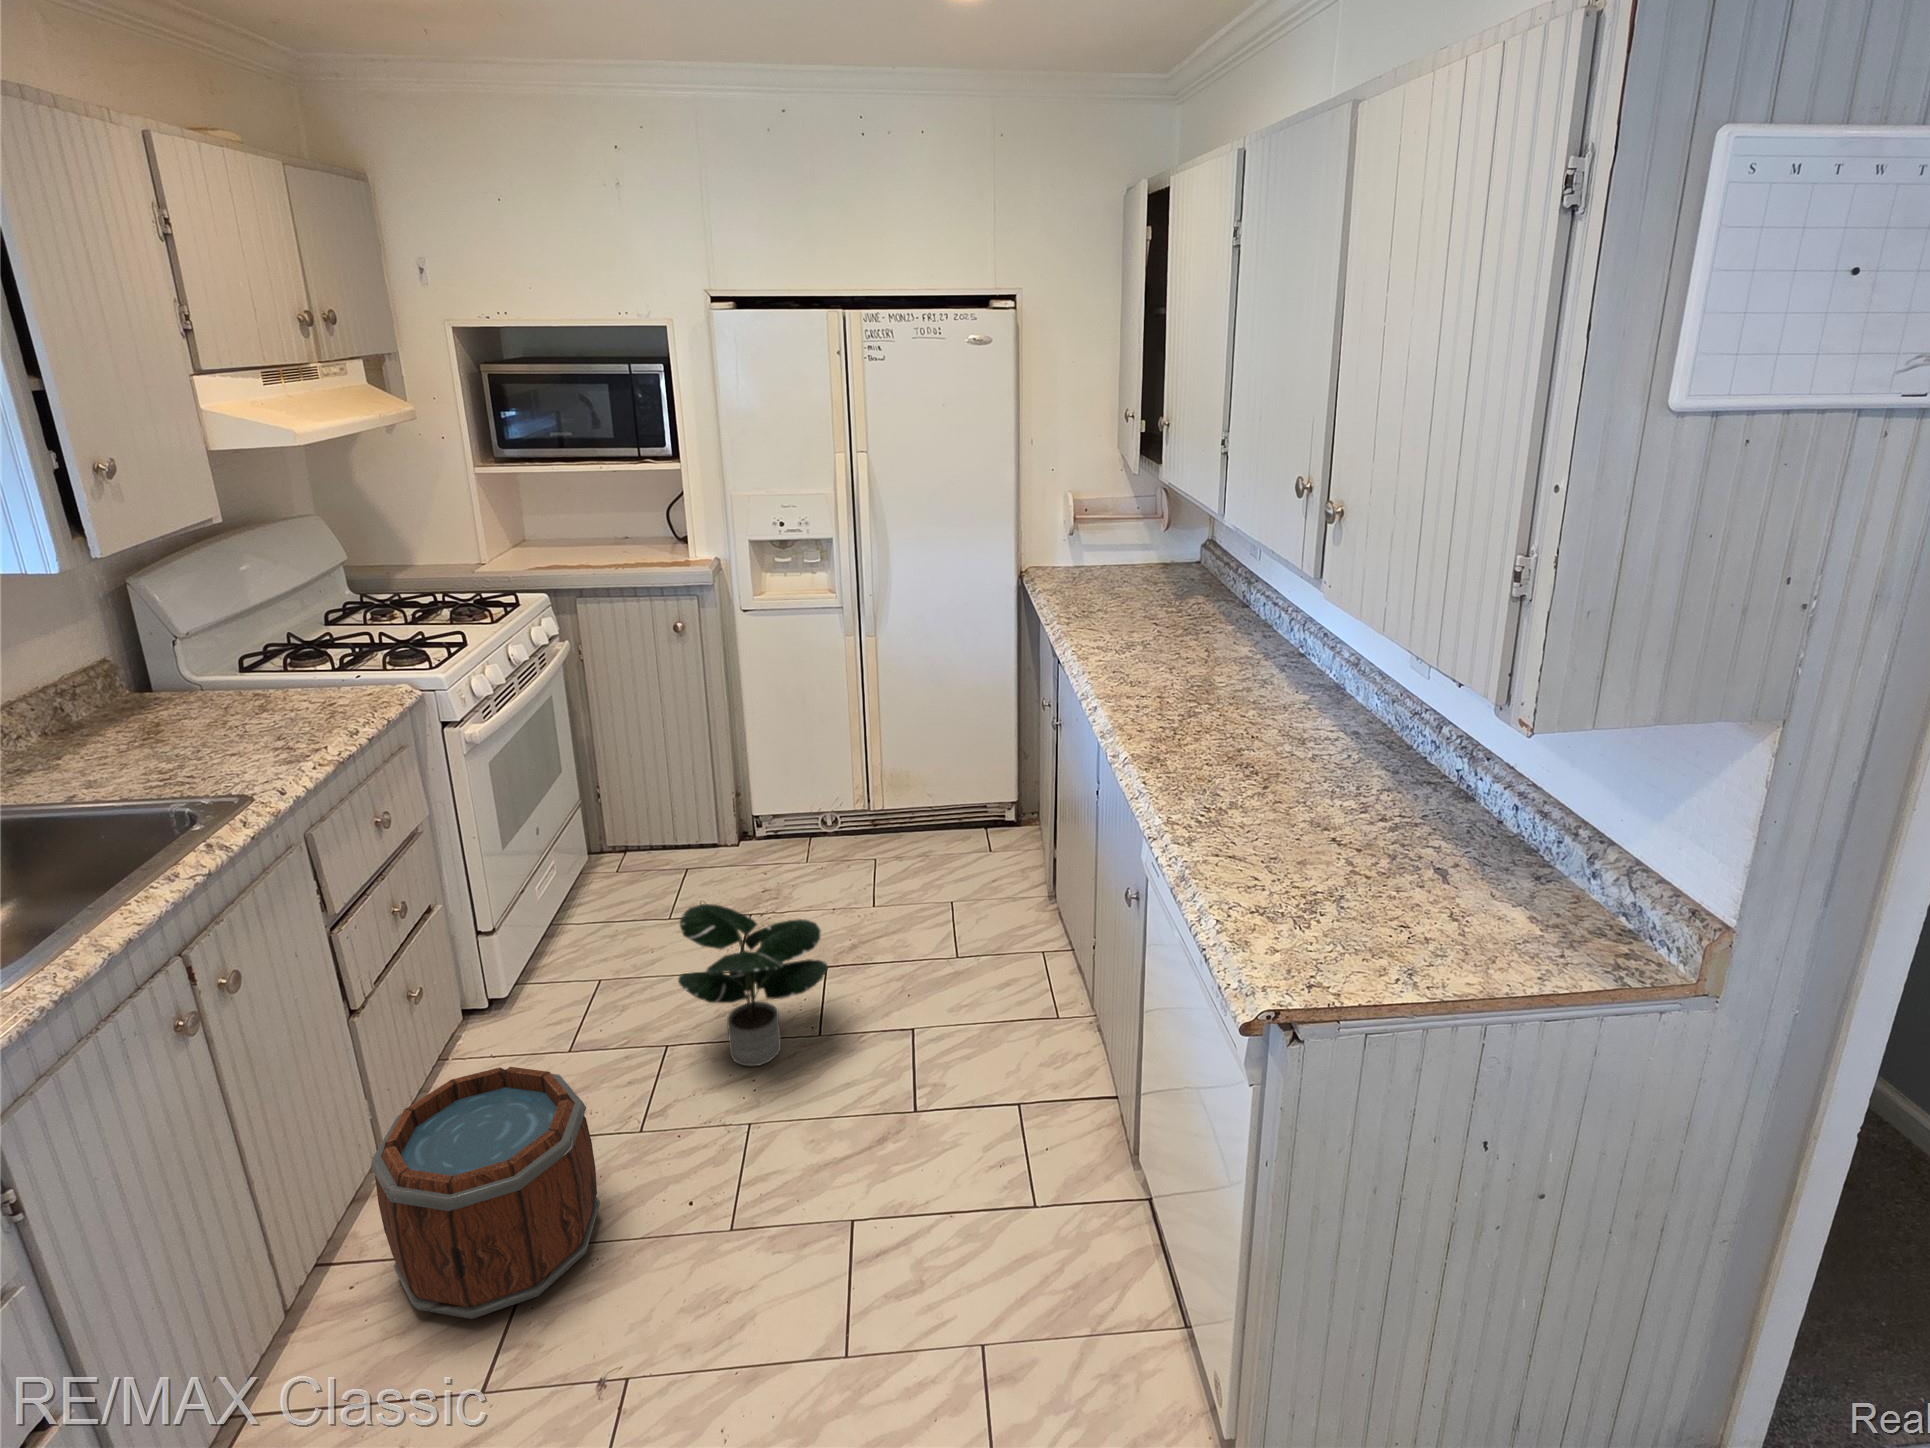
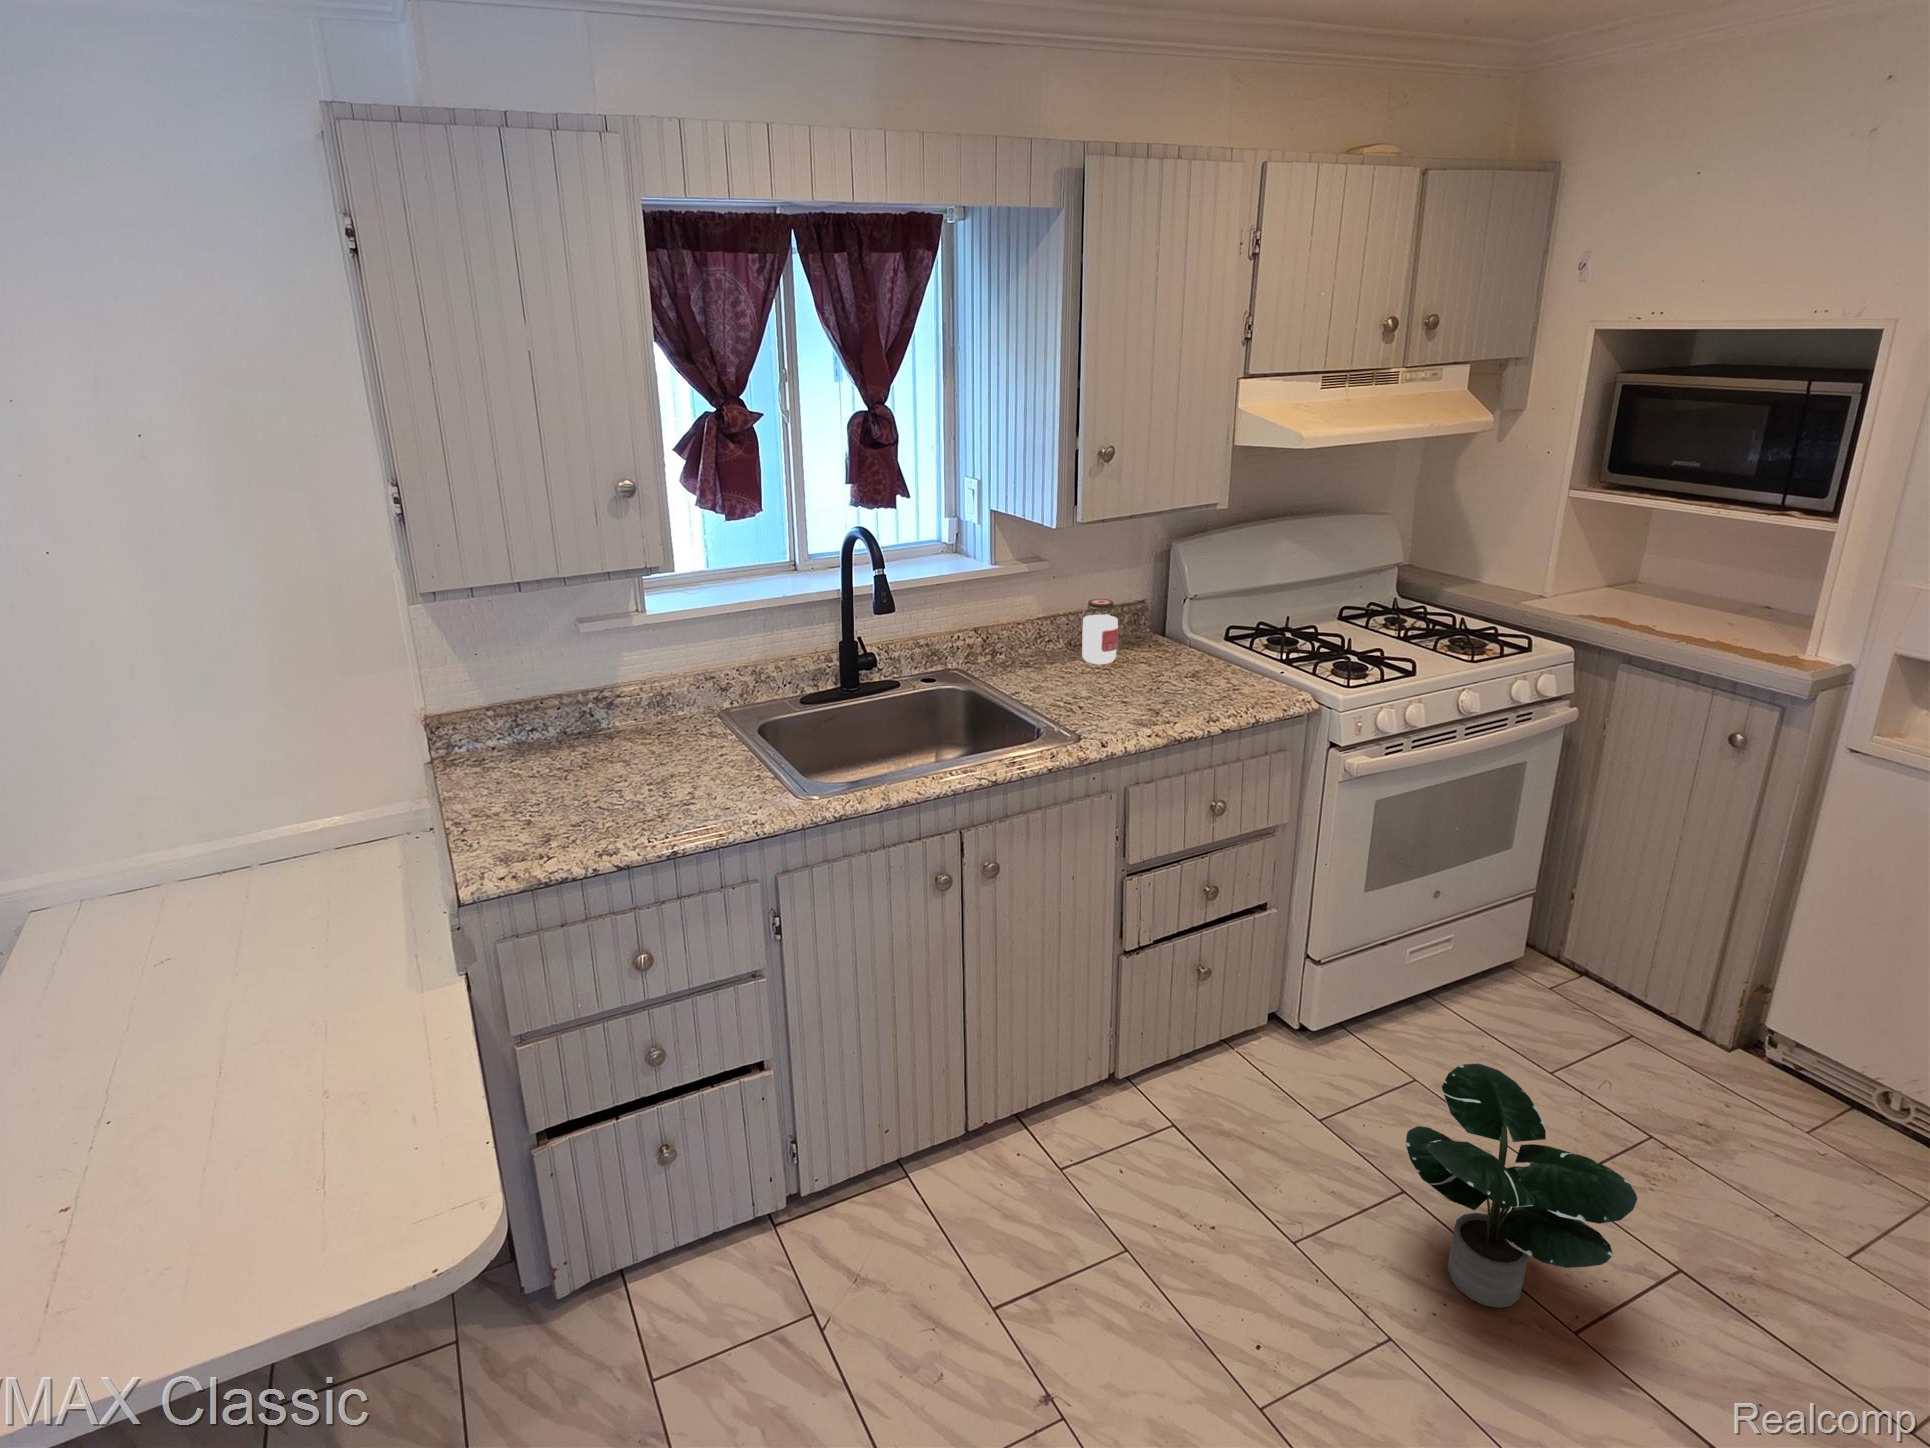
jar: none [76,657,146,742] -> present [1081,599,1119,664]
bucket: present [371,1067,600,1319] -> none [1015,1051,1208,1295]

